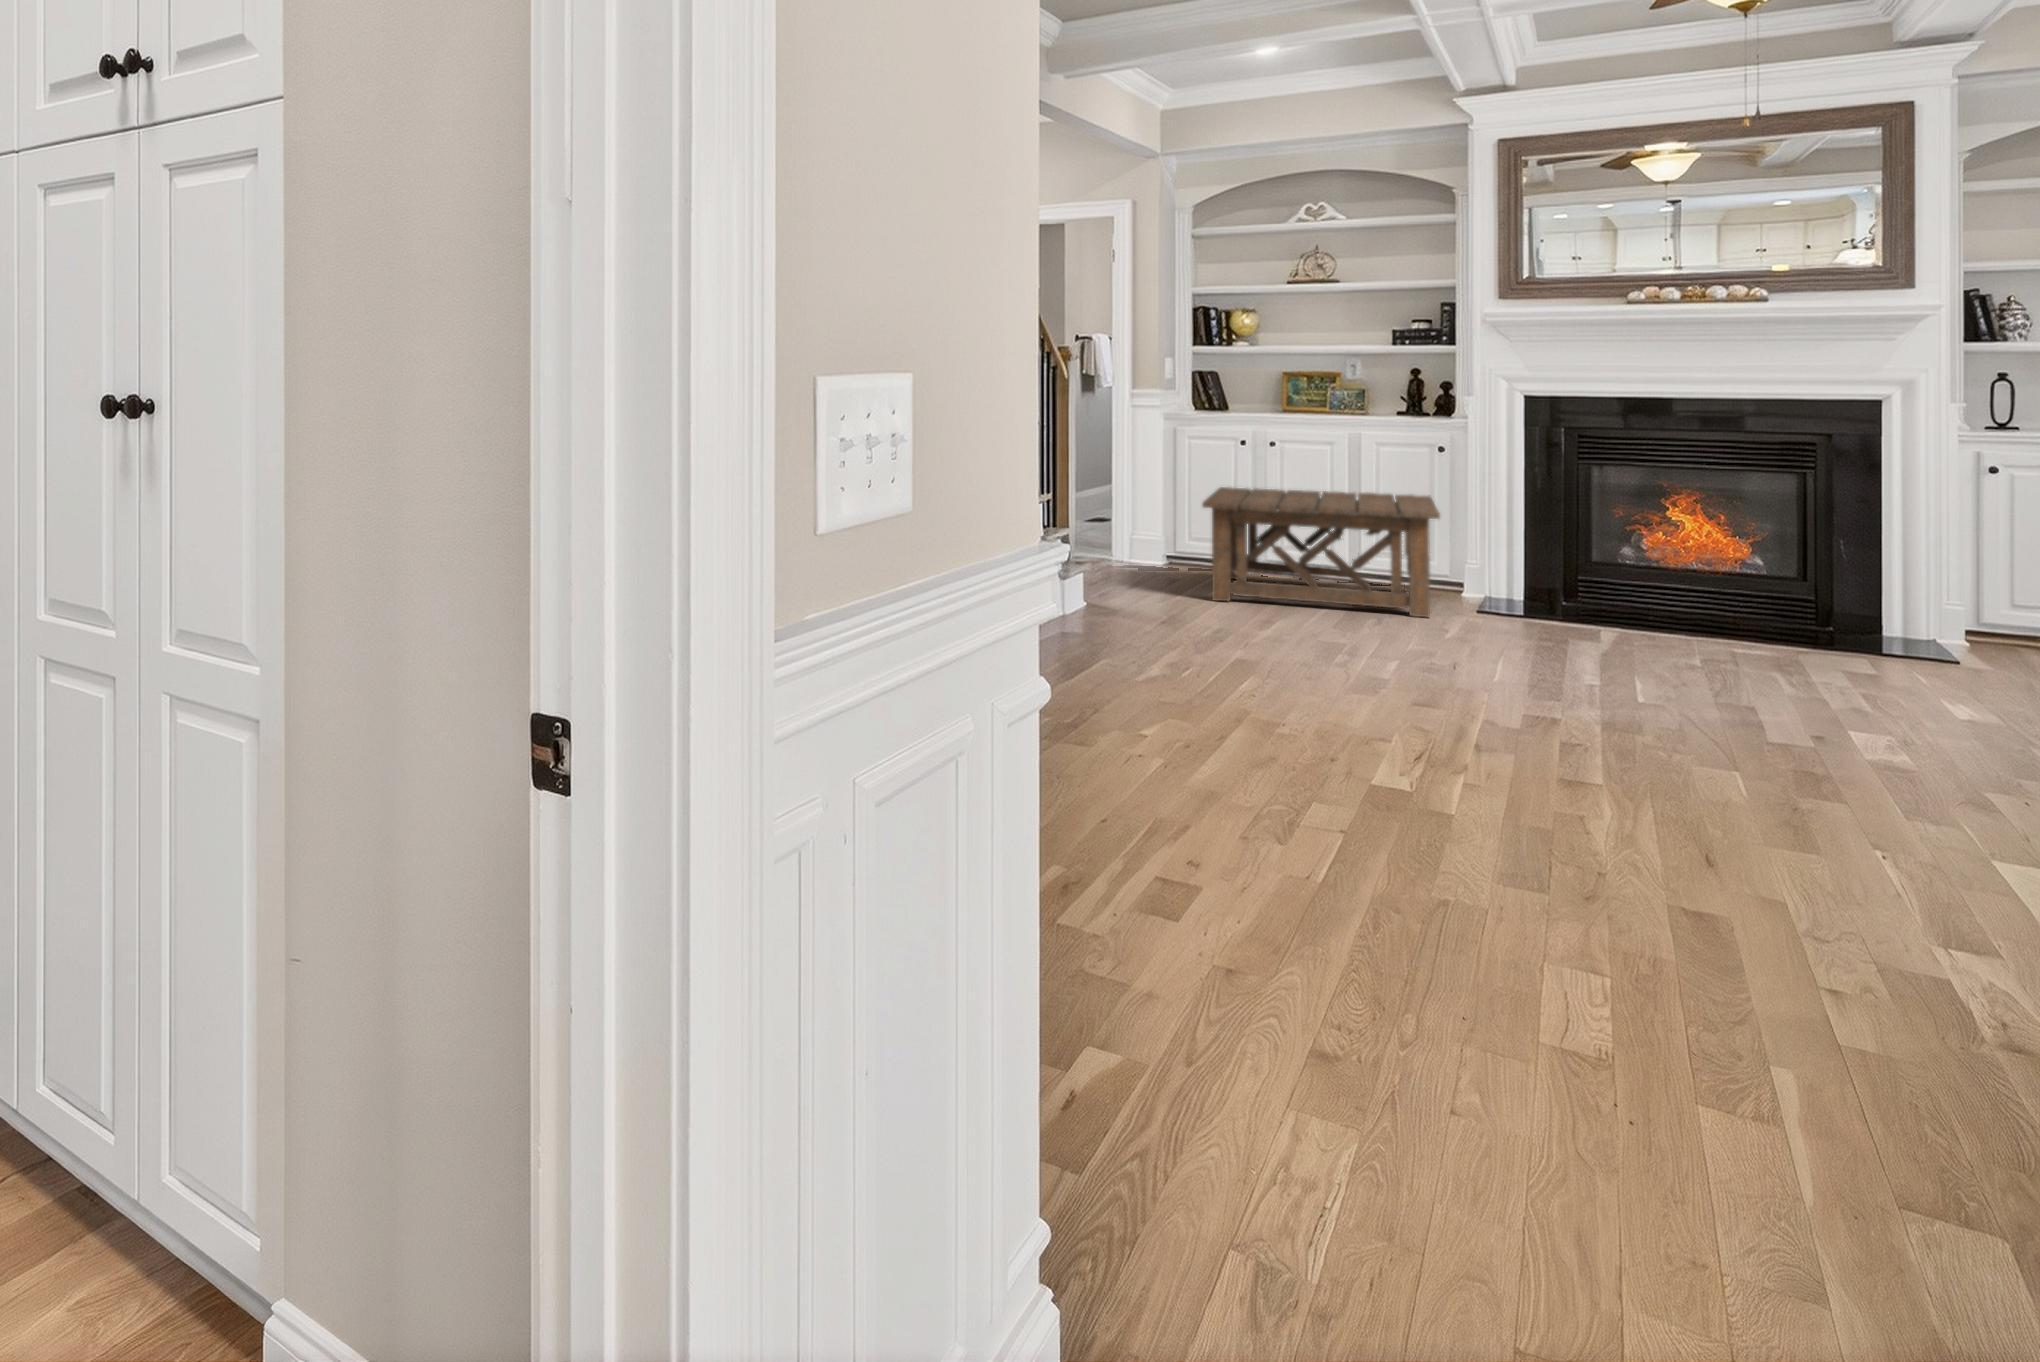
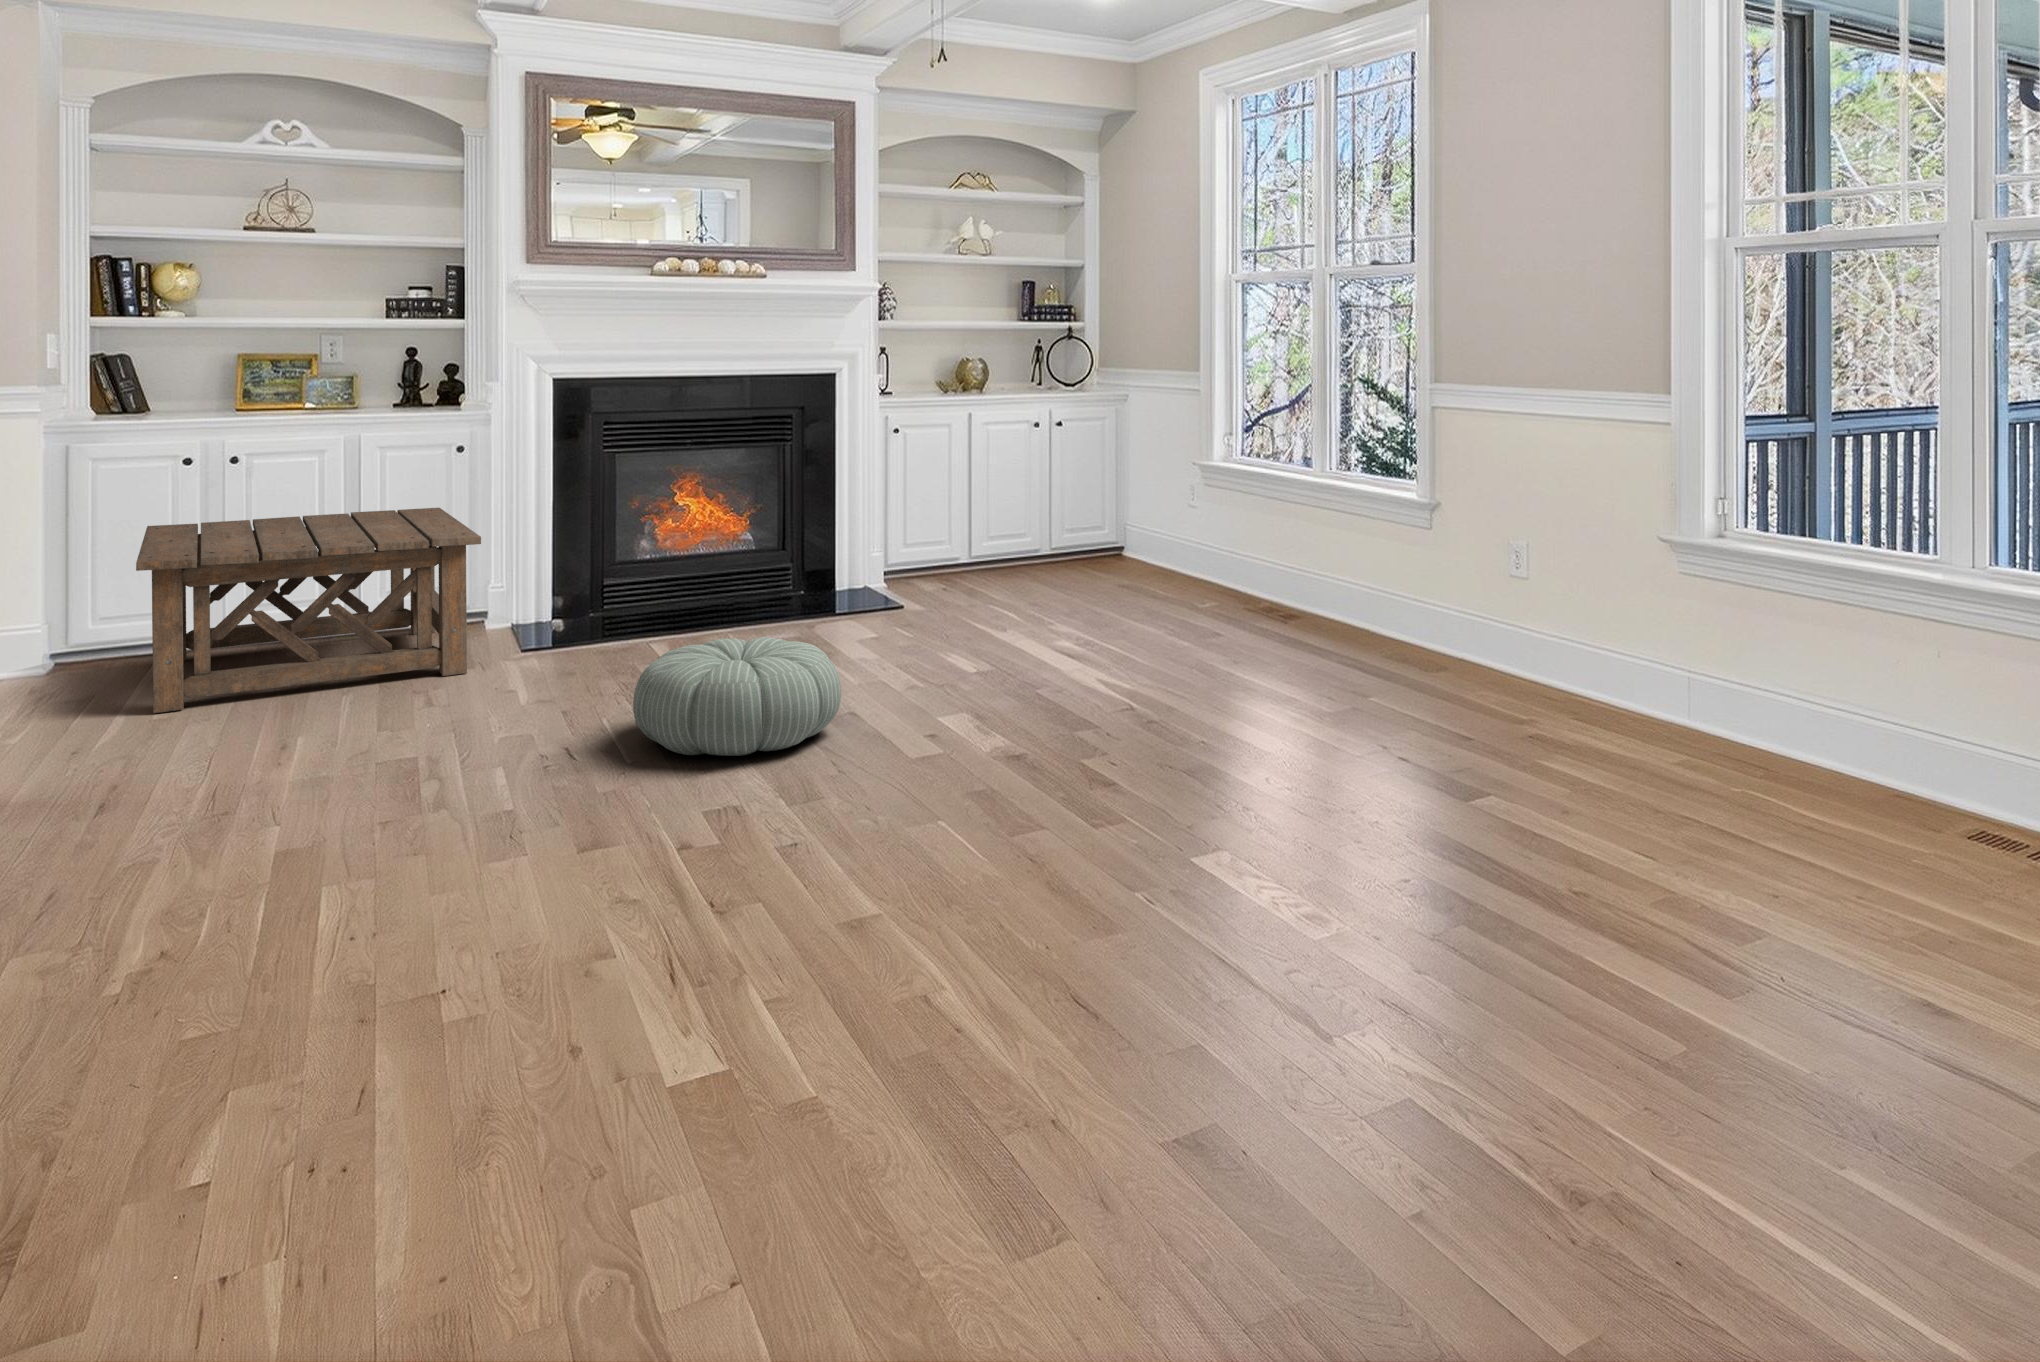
pouf: none [1526,610,1737,704] -> present [633,637,841,756]

